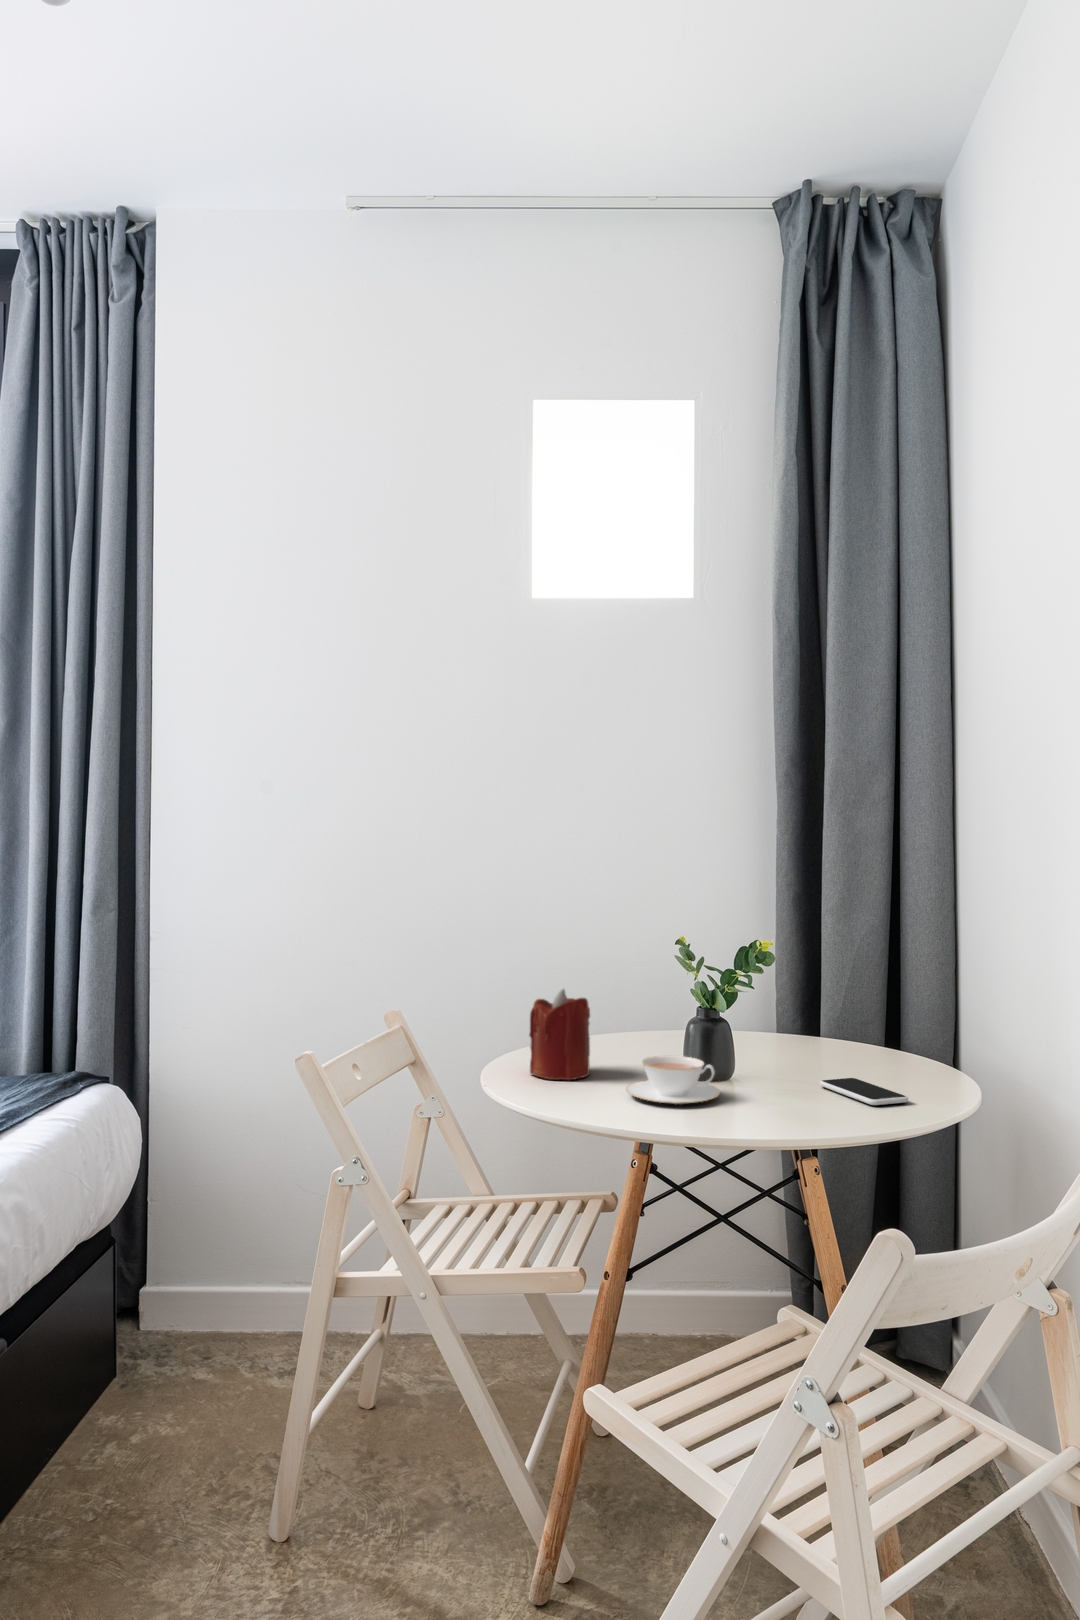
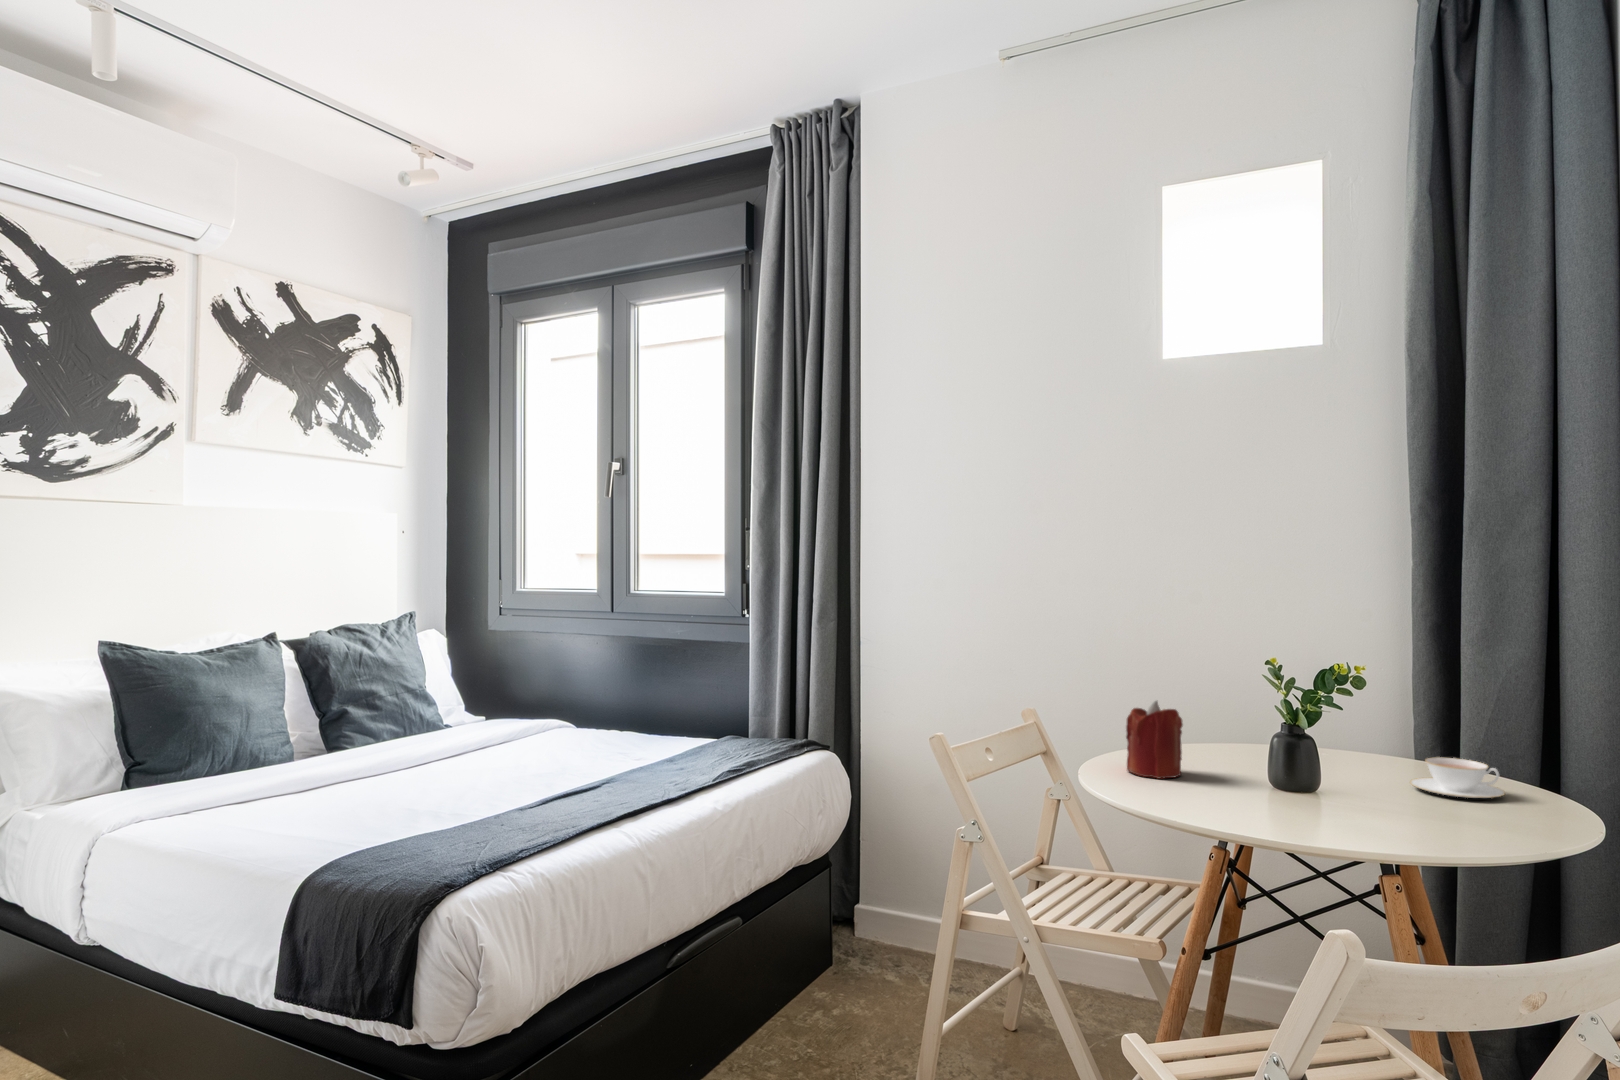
teacup: present [626,1056,720,1104] -> present [1410,757,1505,798]
smartphone: present [820,1078,908,1105] -> none [1405,803,1493,831]

